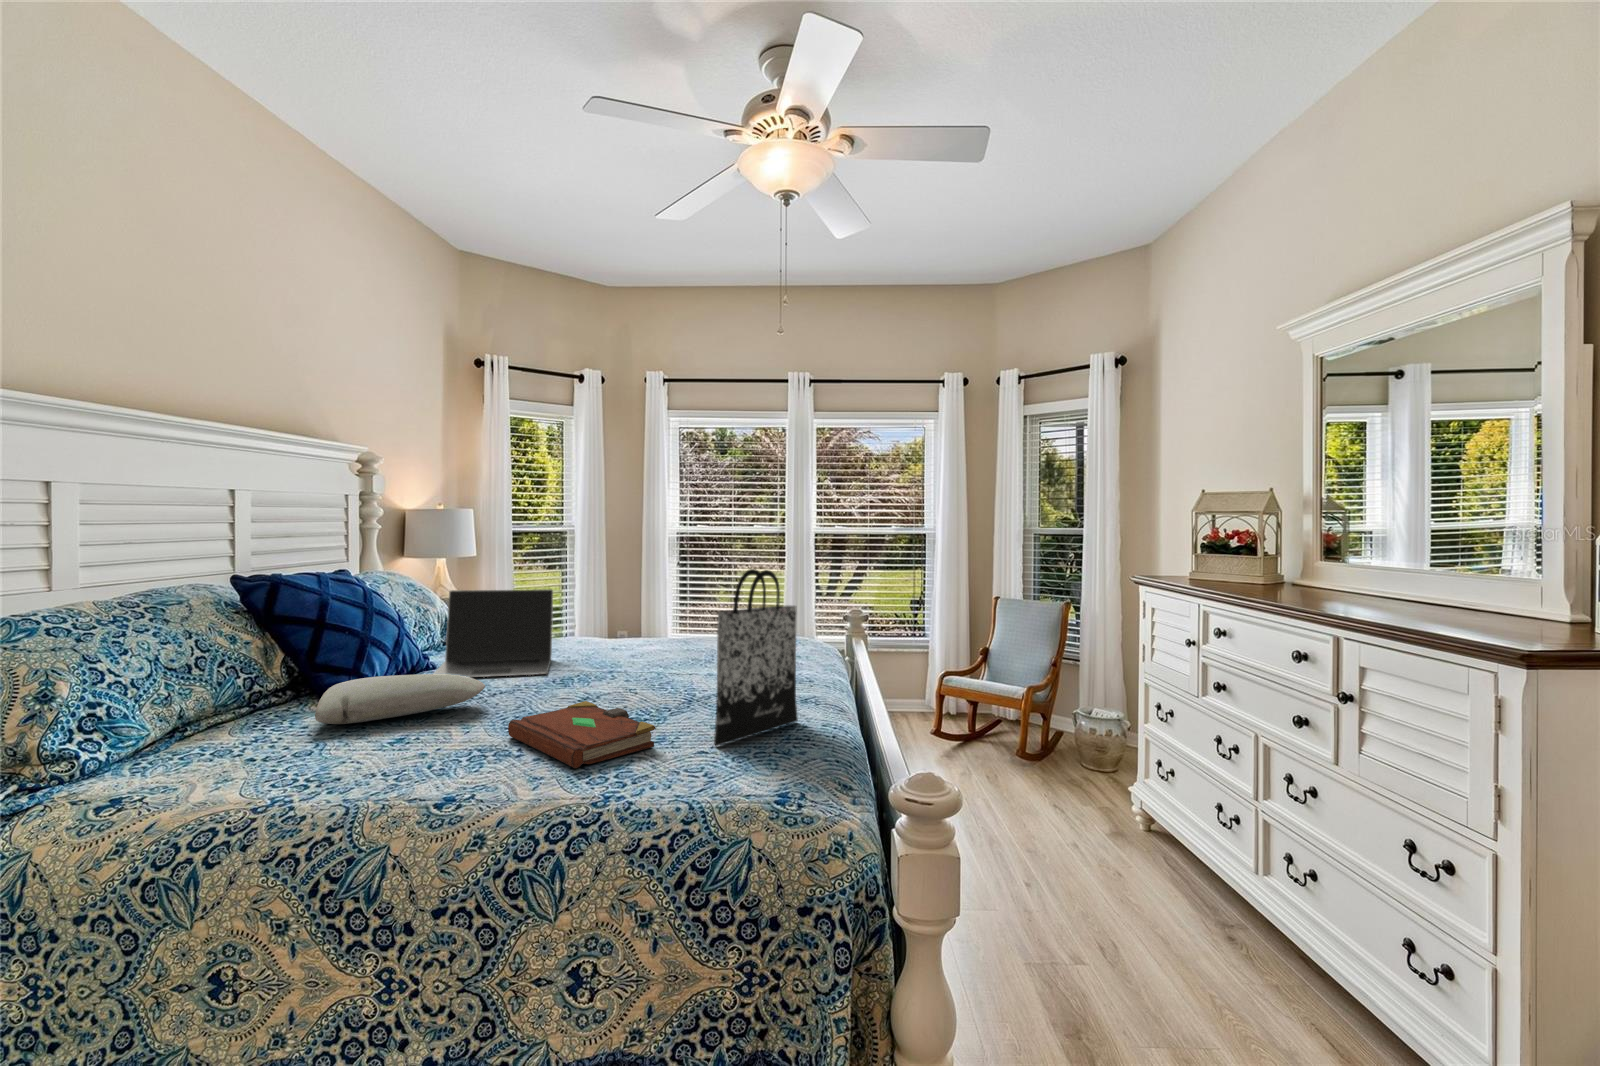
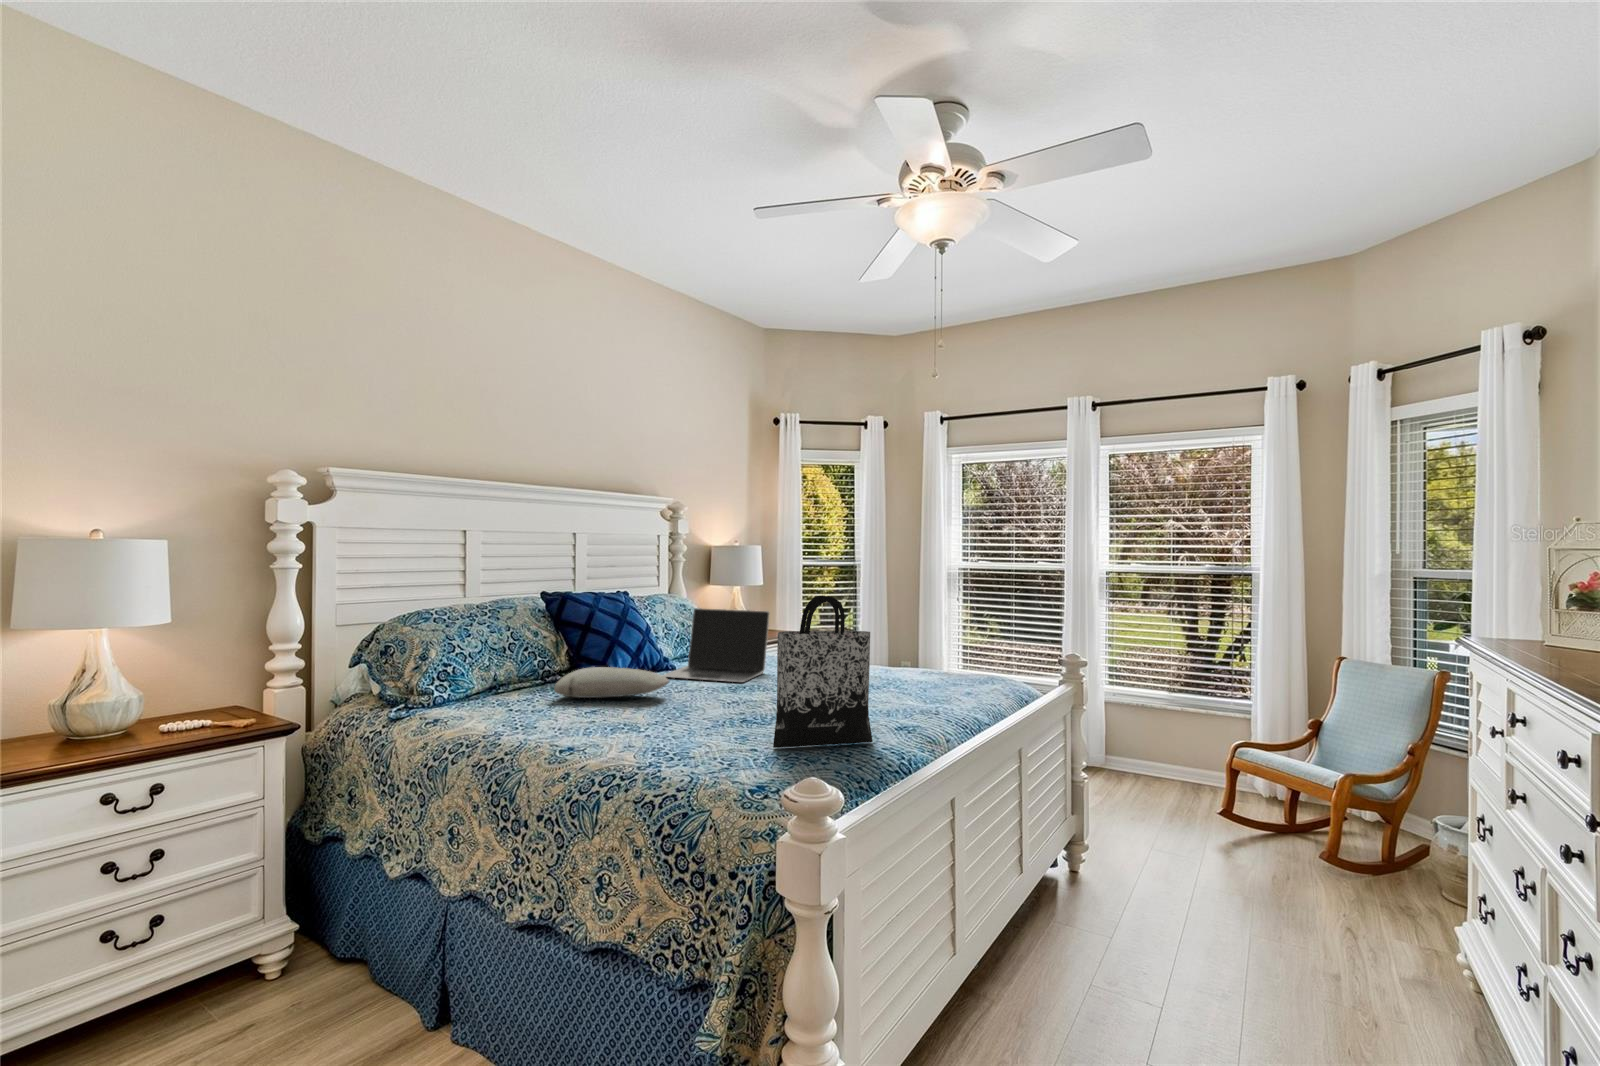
book: present [508,701,656,768] -> none [650,701,731,744]

